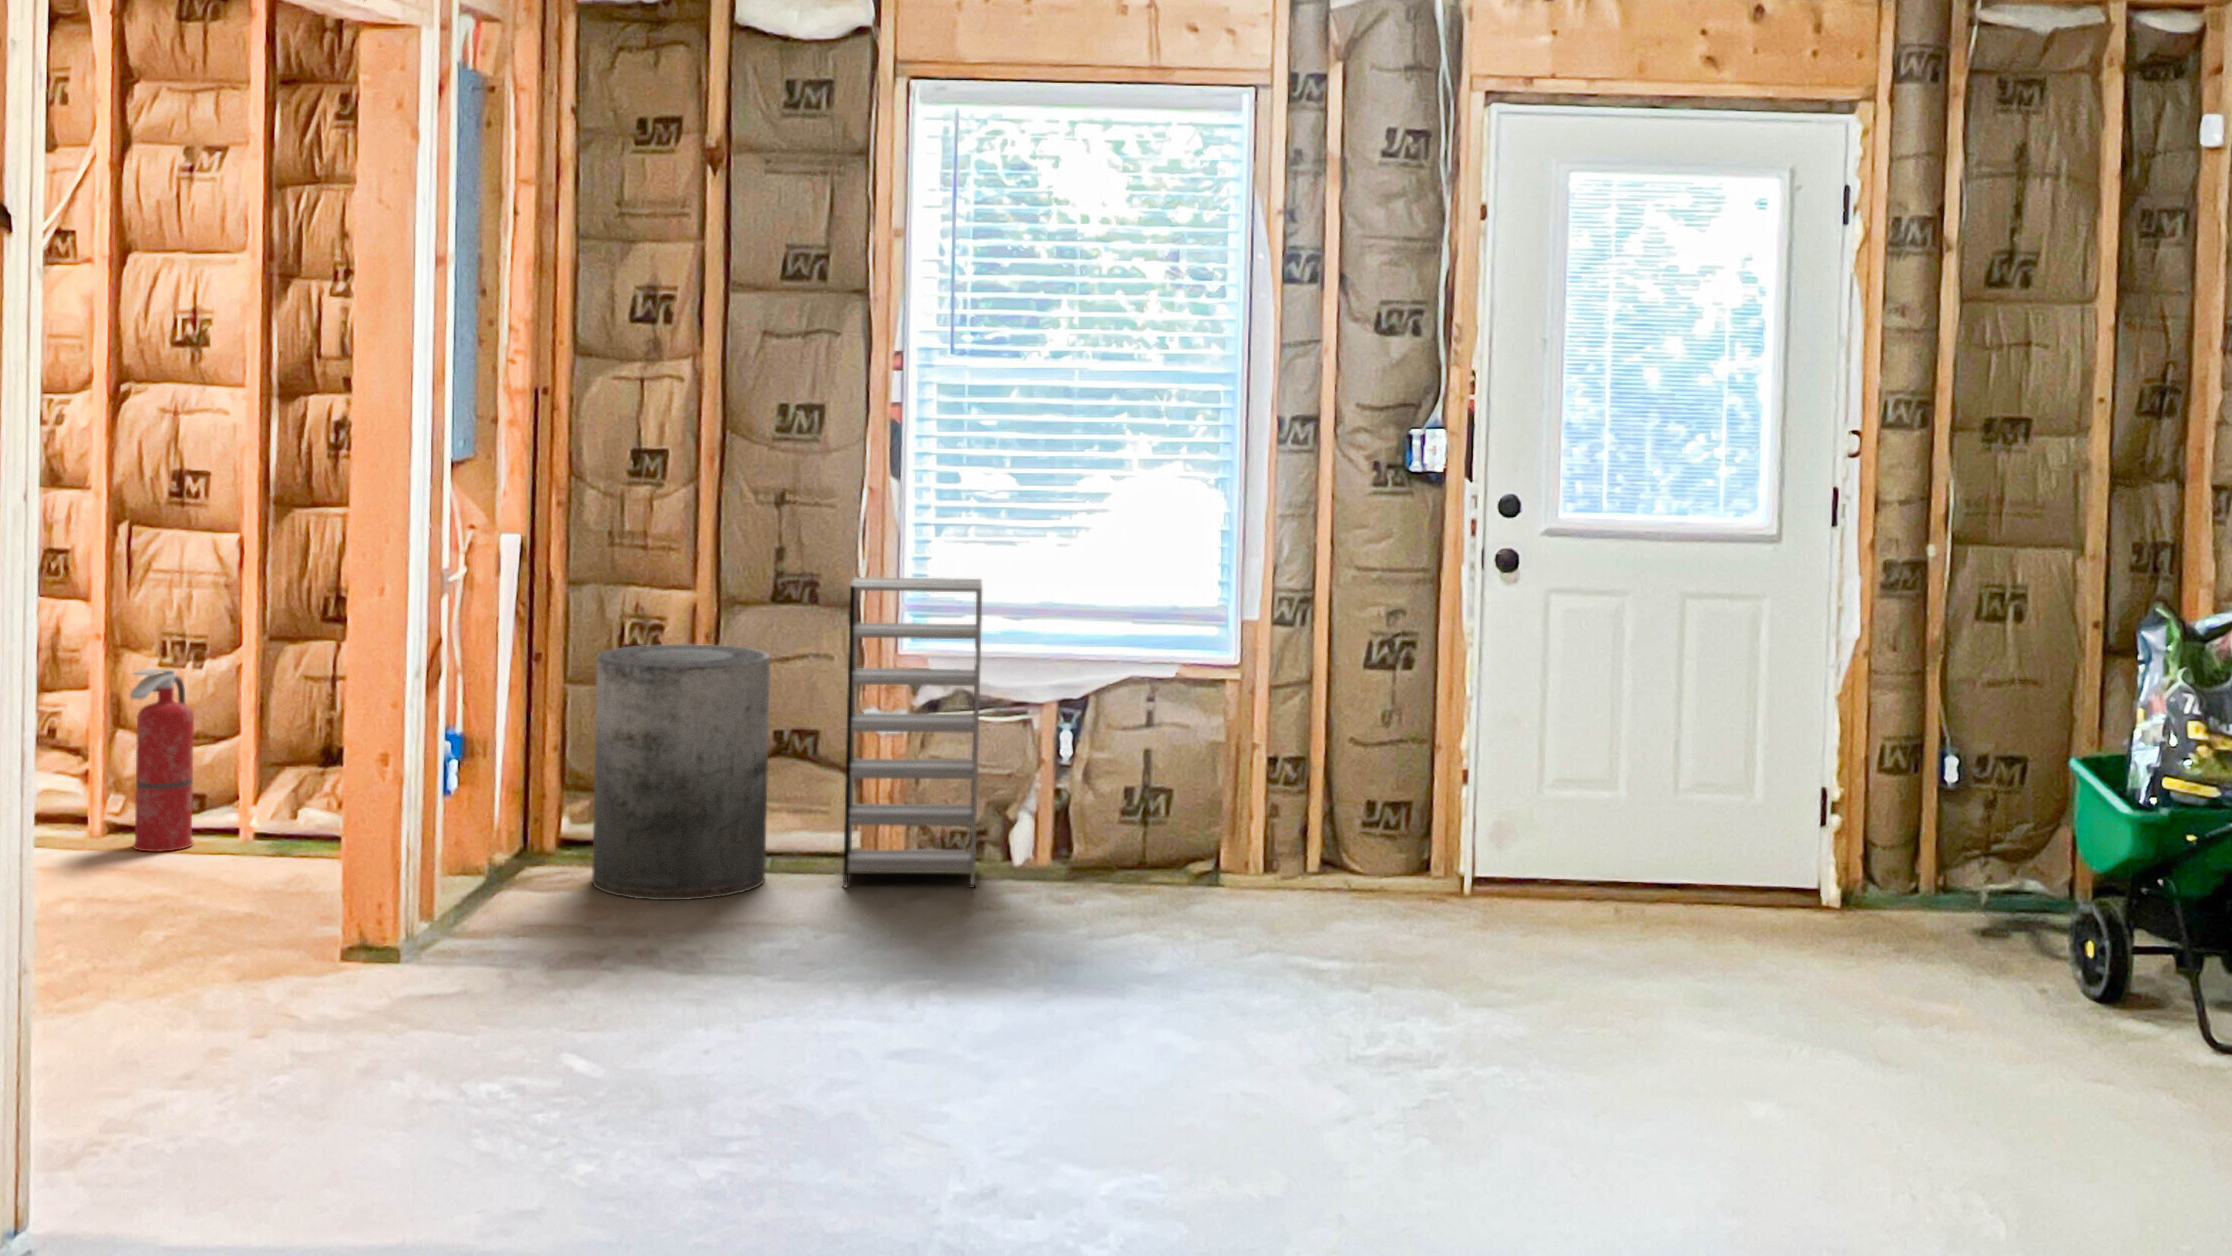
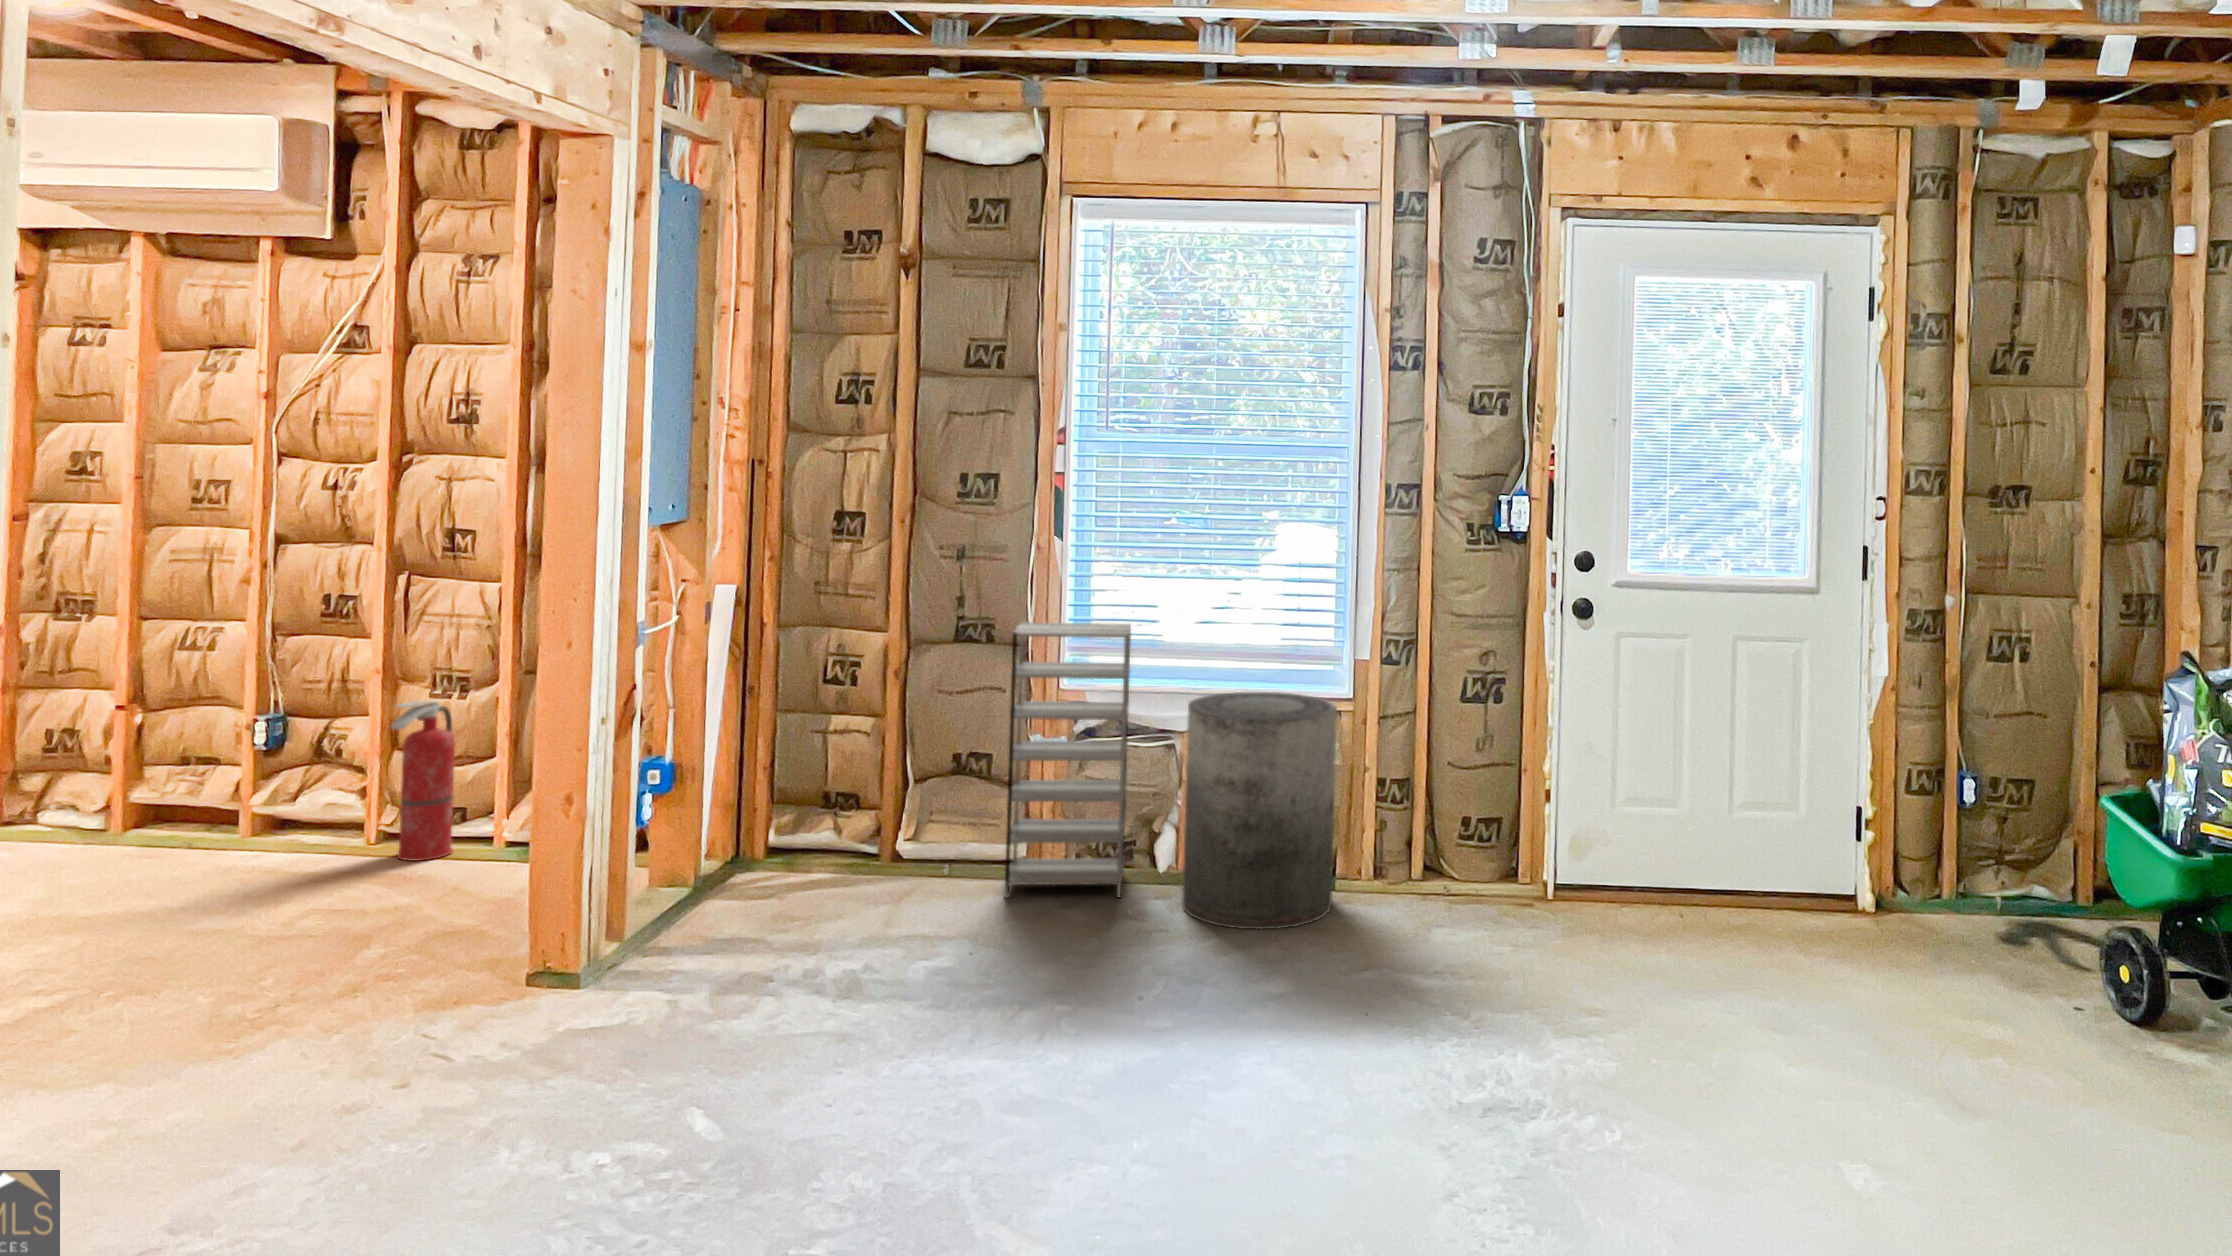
trash can: present [592,644,770,900] -> present [1182,692,1337,929]

